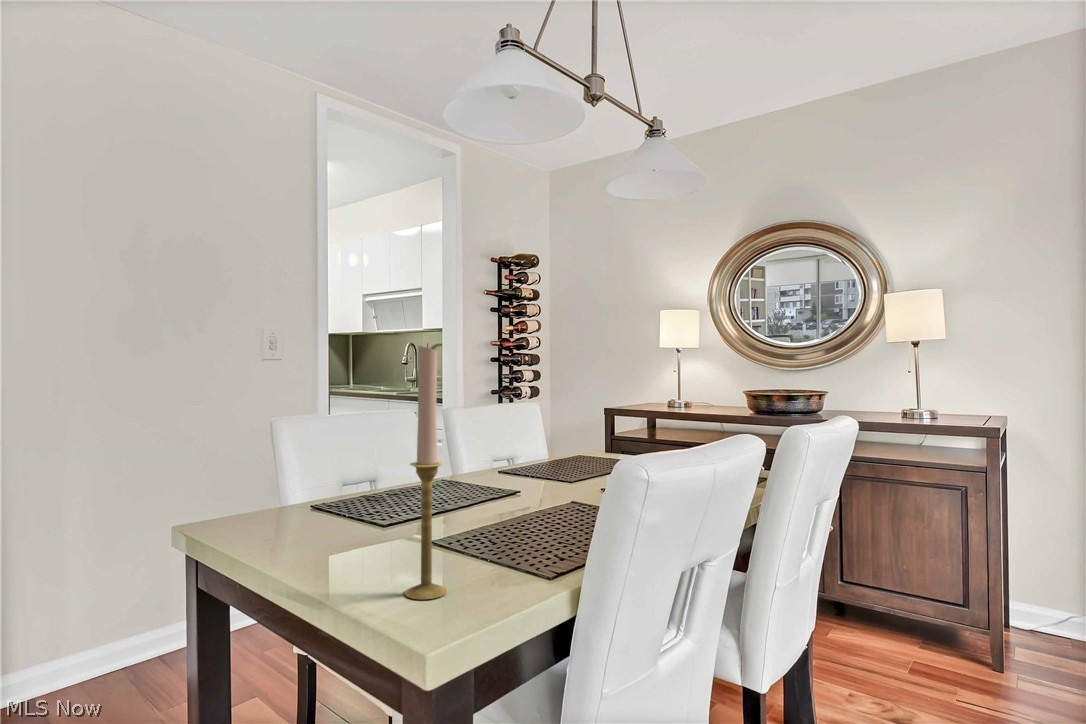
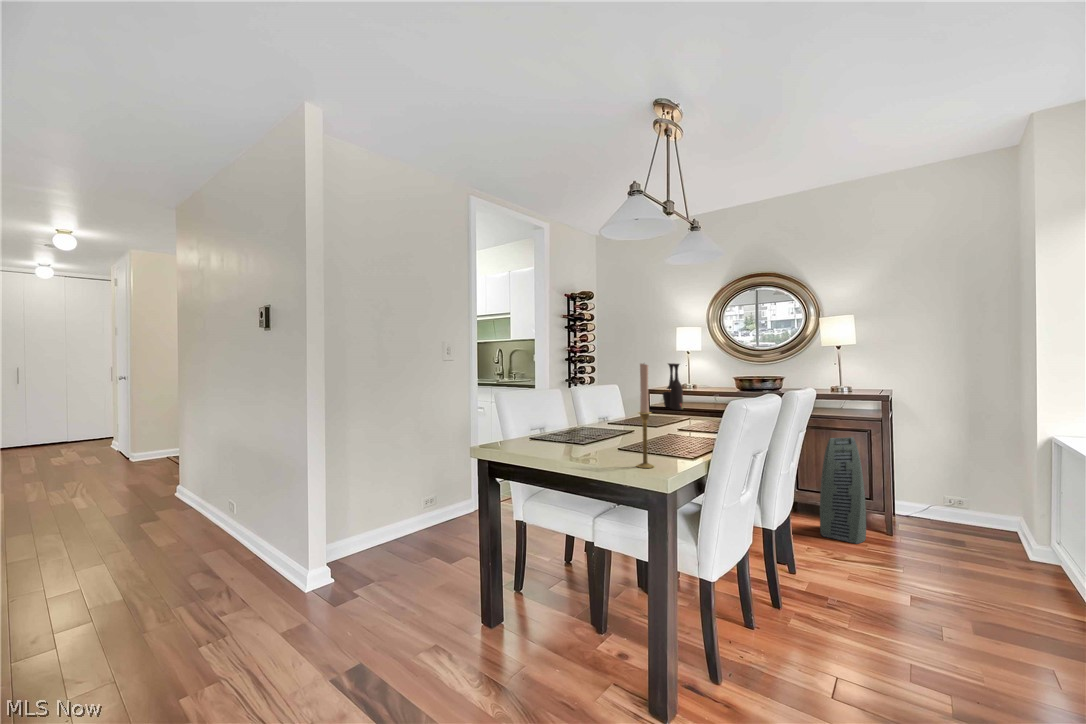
vase: none [631,366,661,443] -> present [663,363,684,410]
air purifier: none [877,498,957,690] -> present [820,437,866,544]

